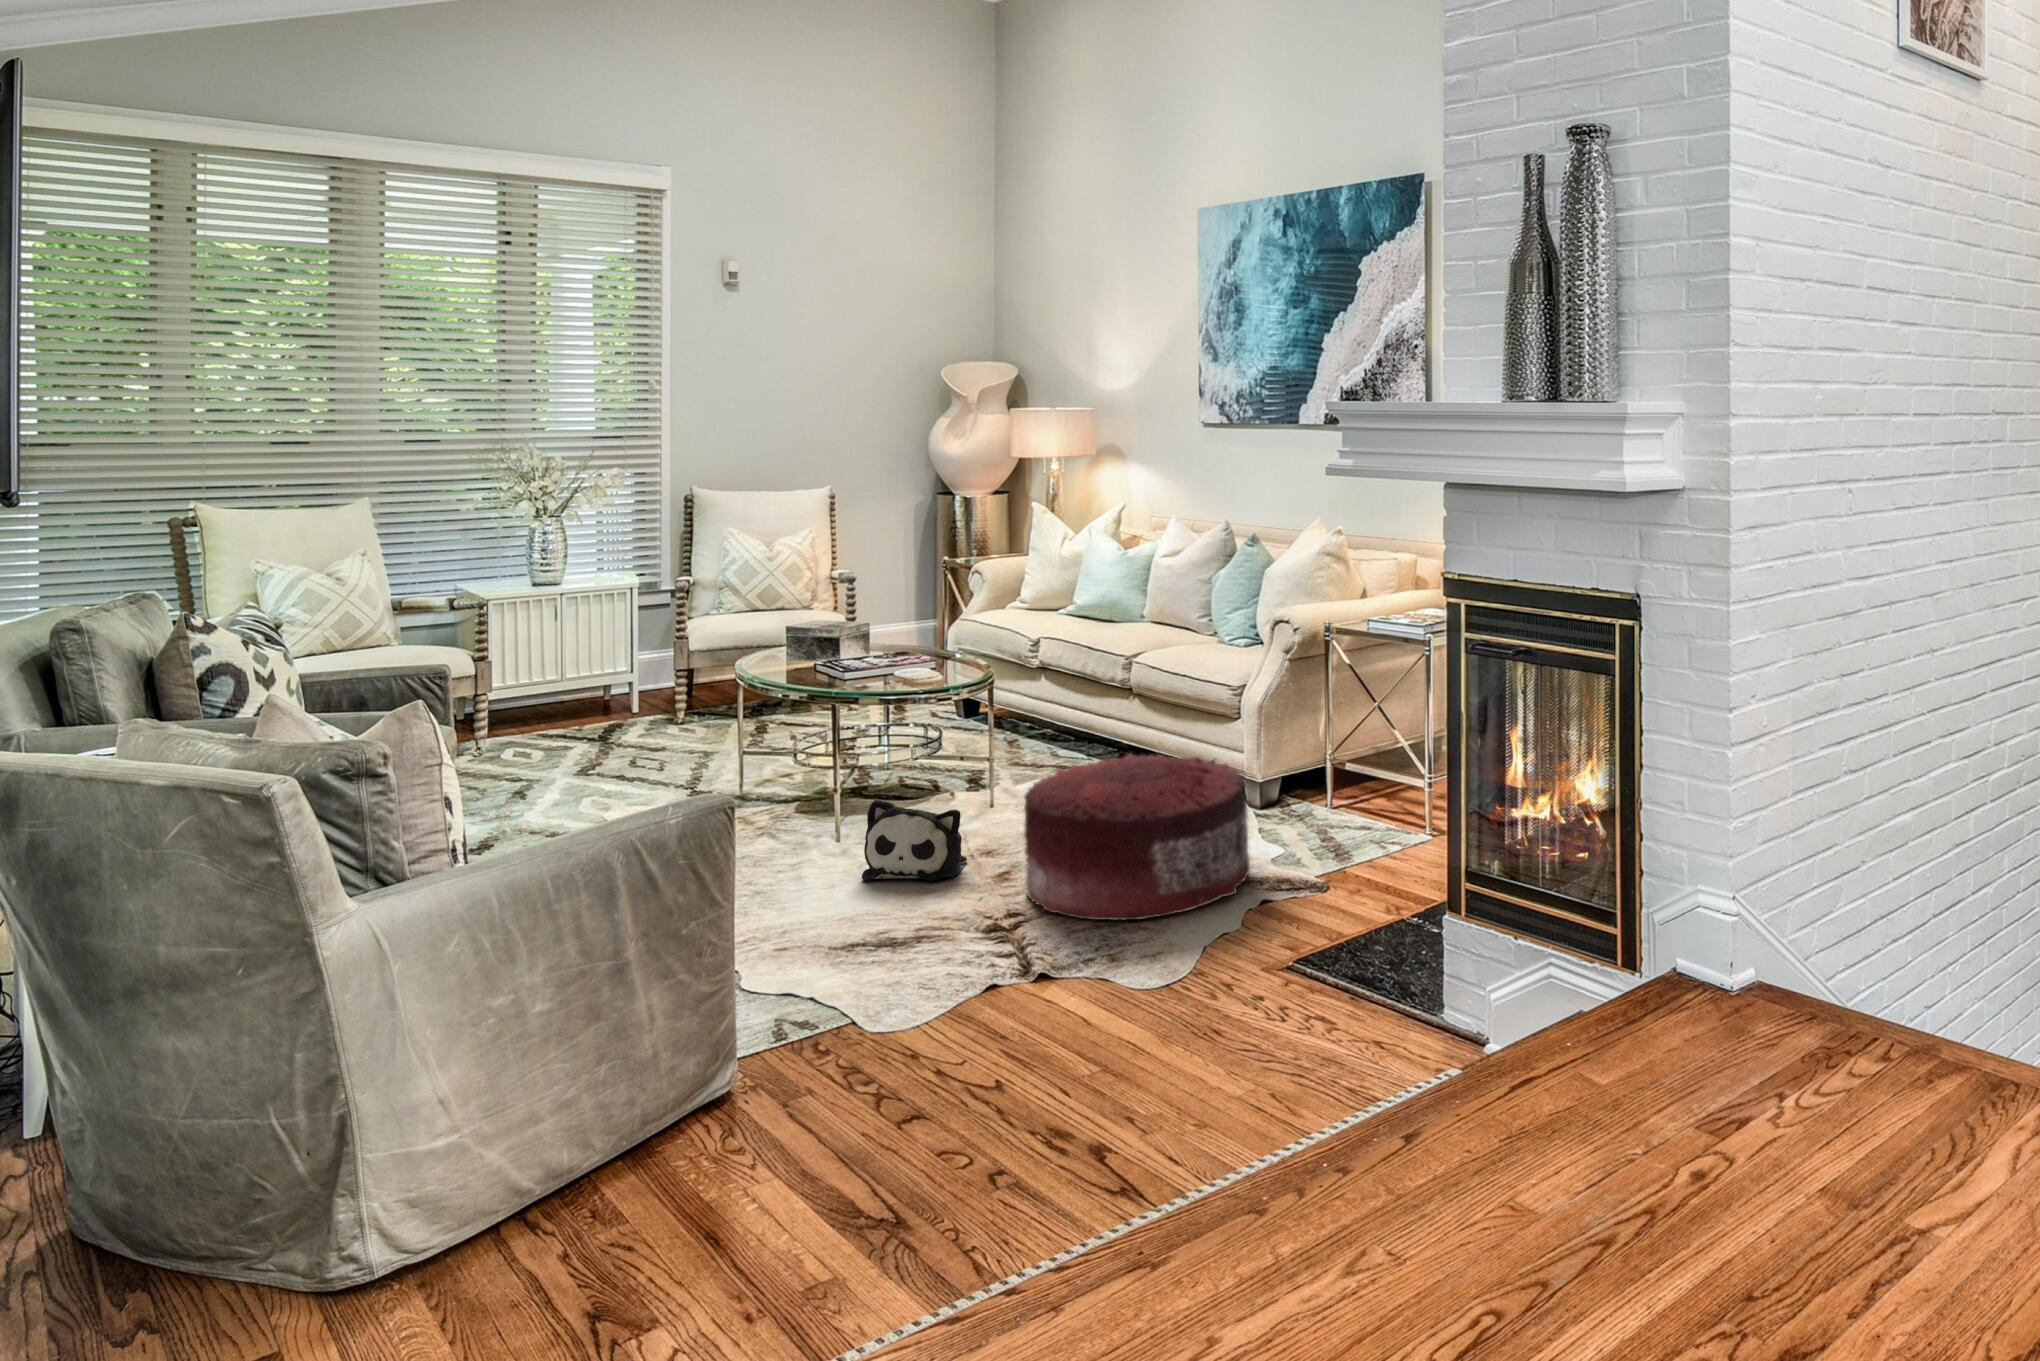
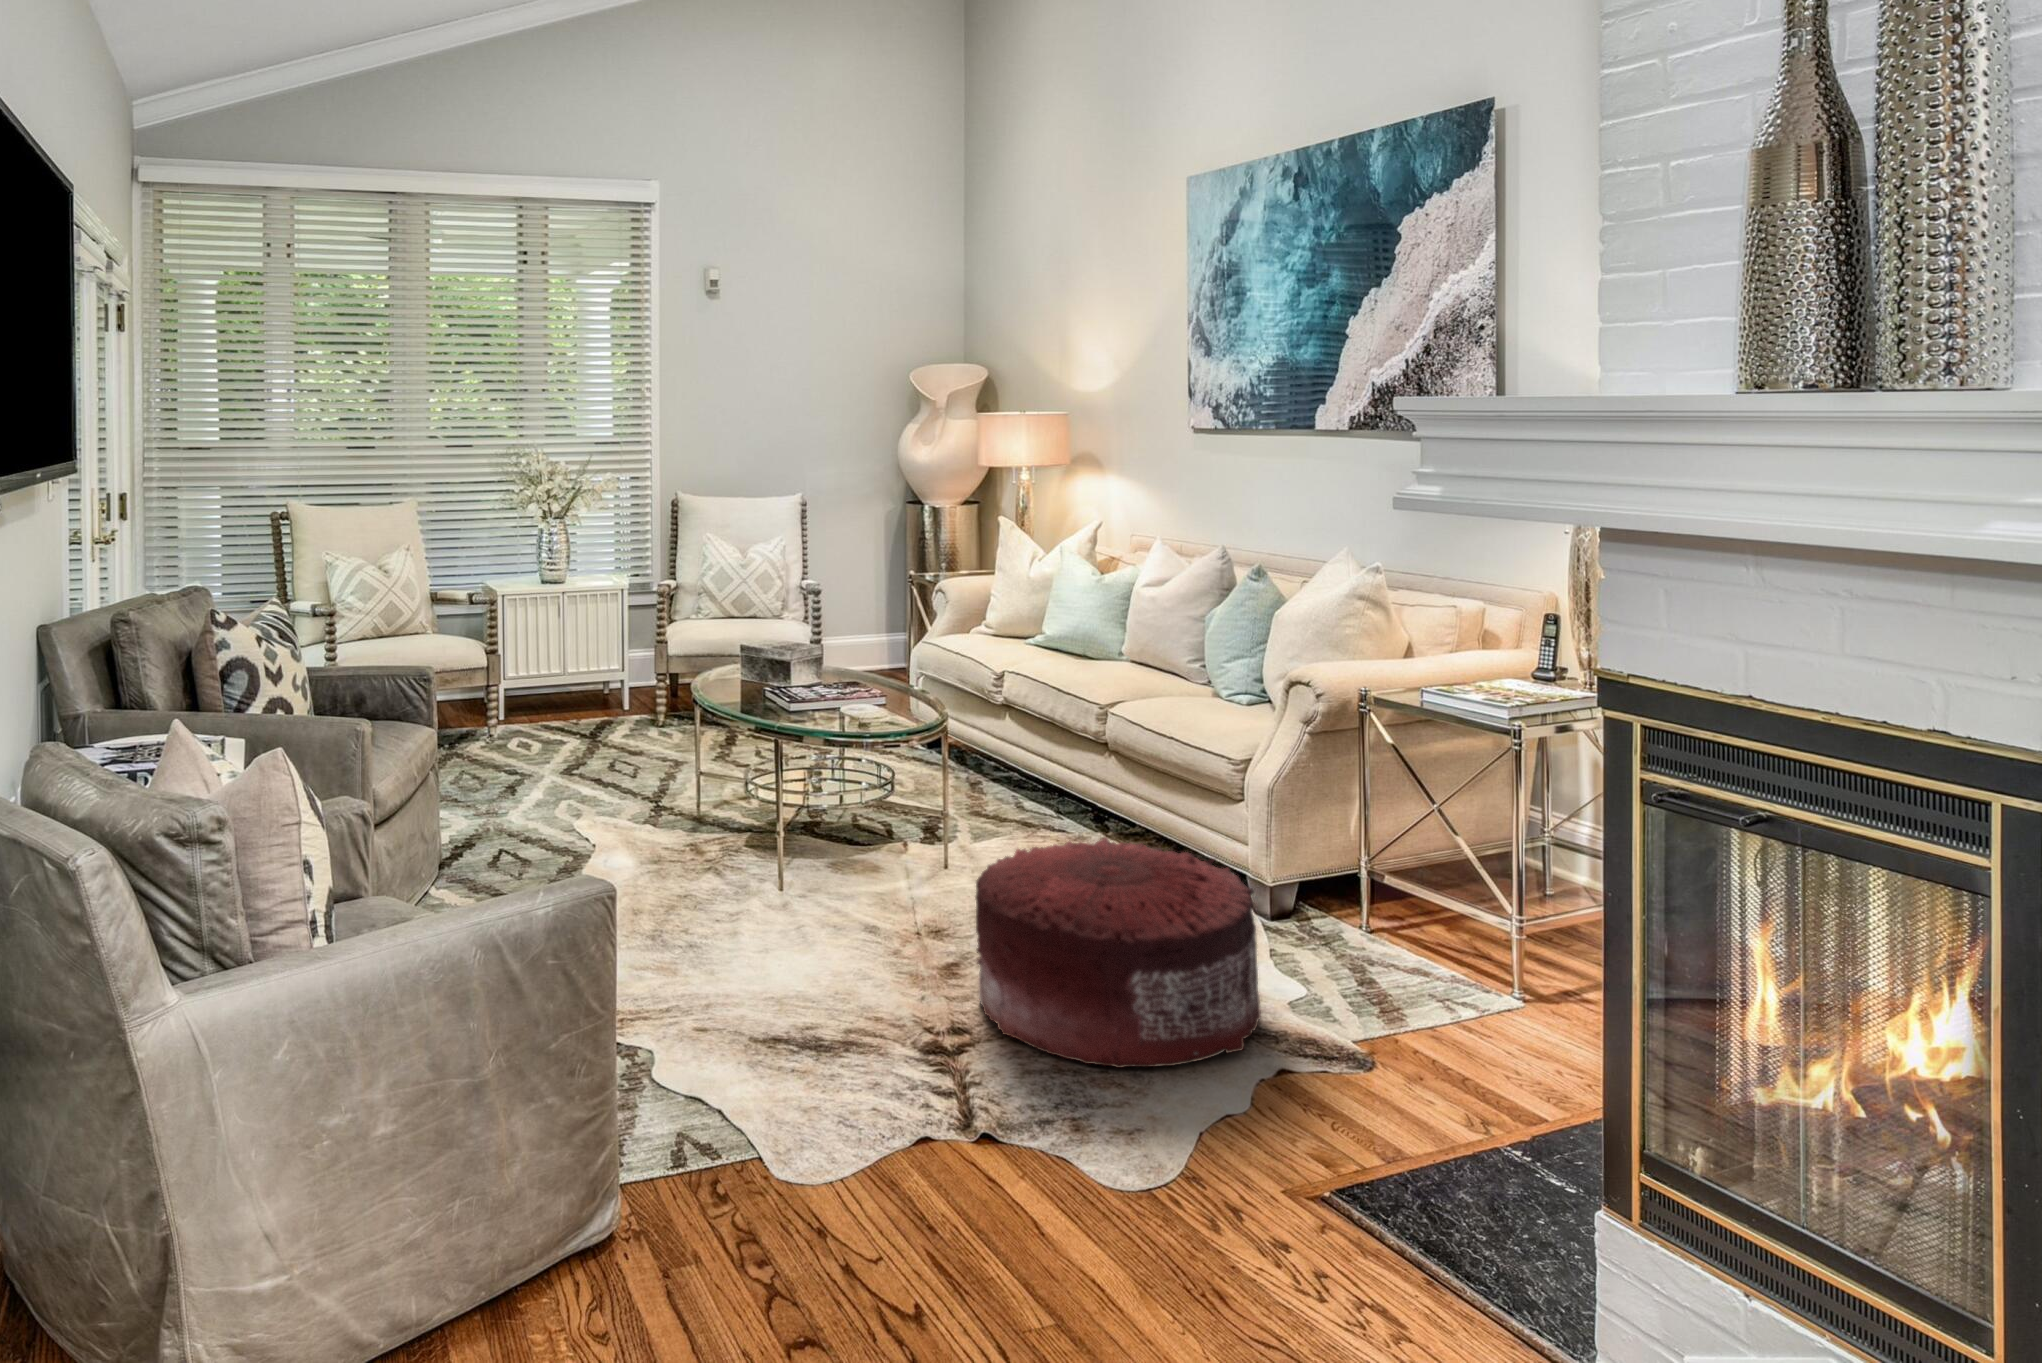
plush toy: present [862,799,967,880] -> none [801,857,916,963]

